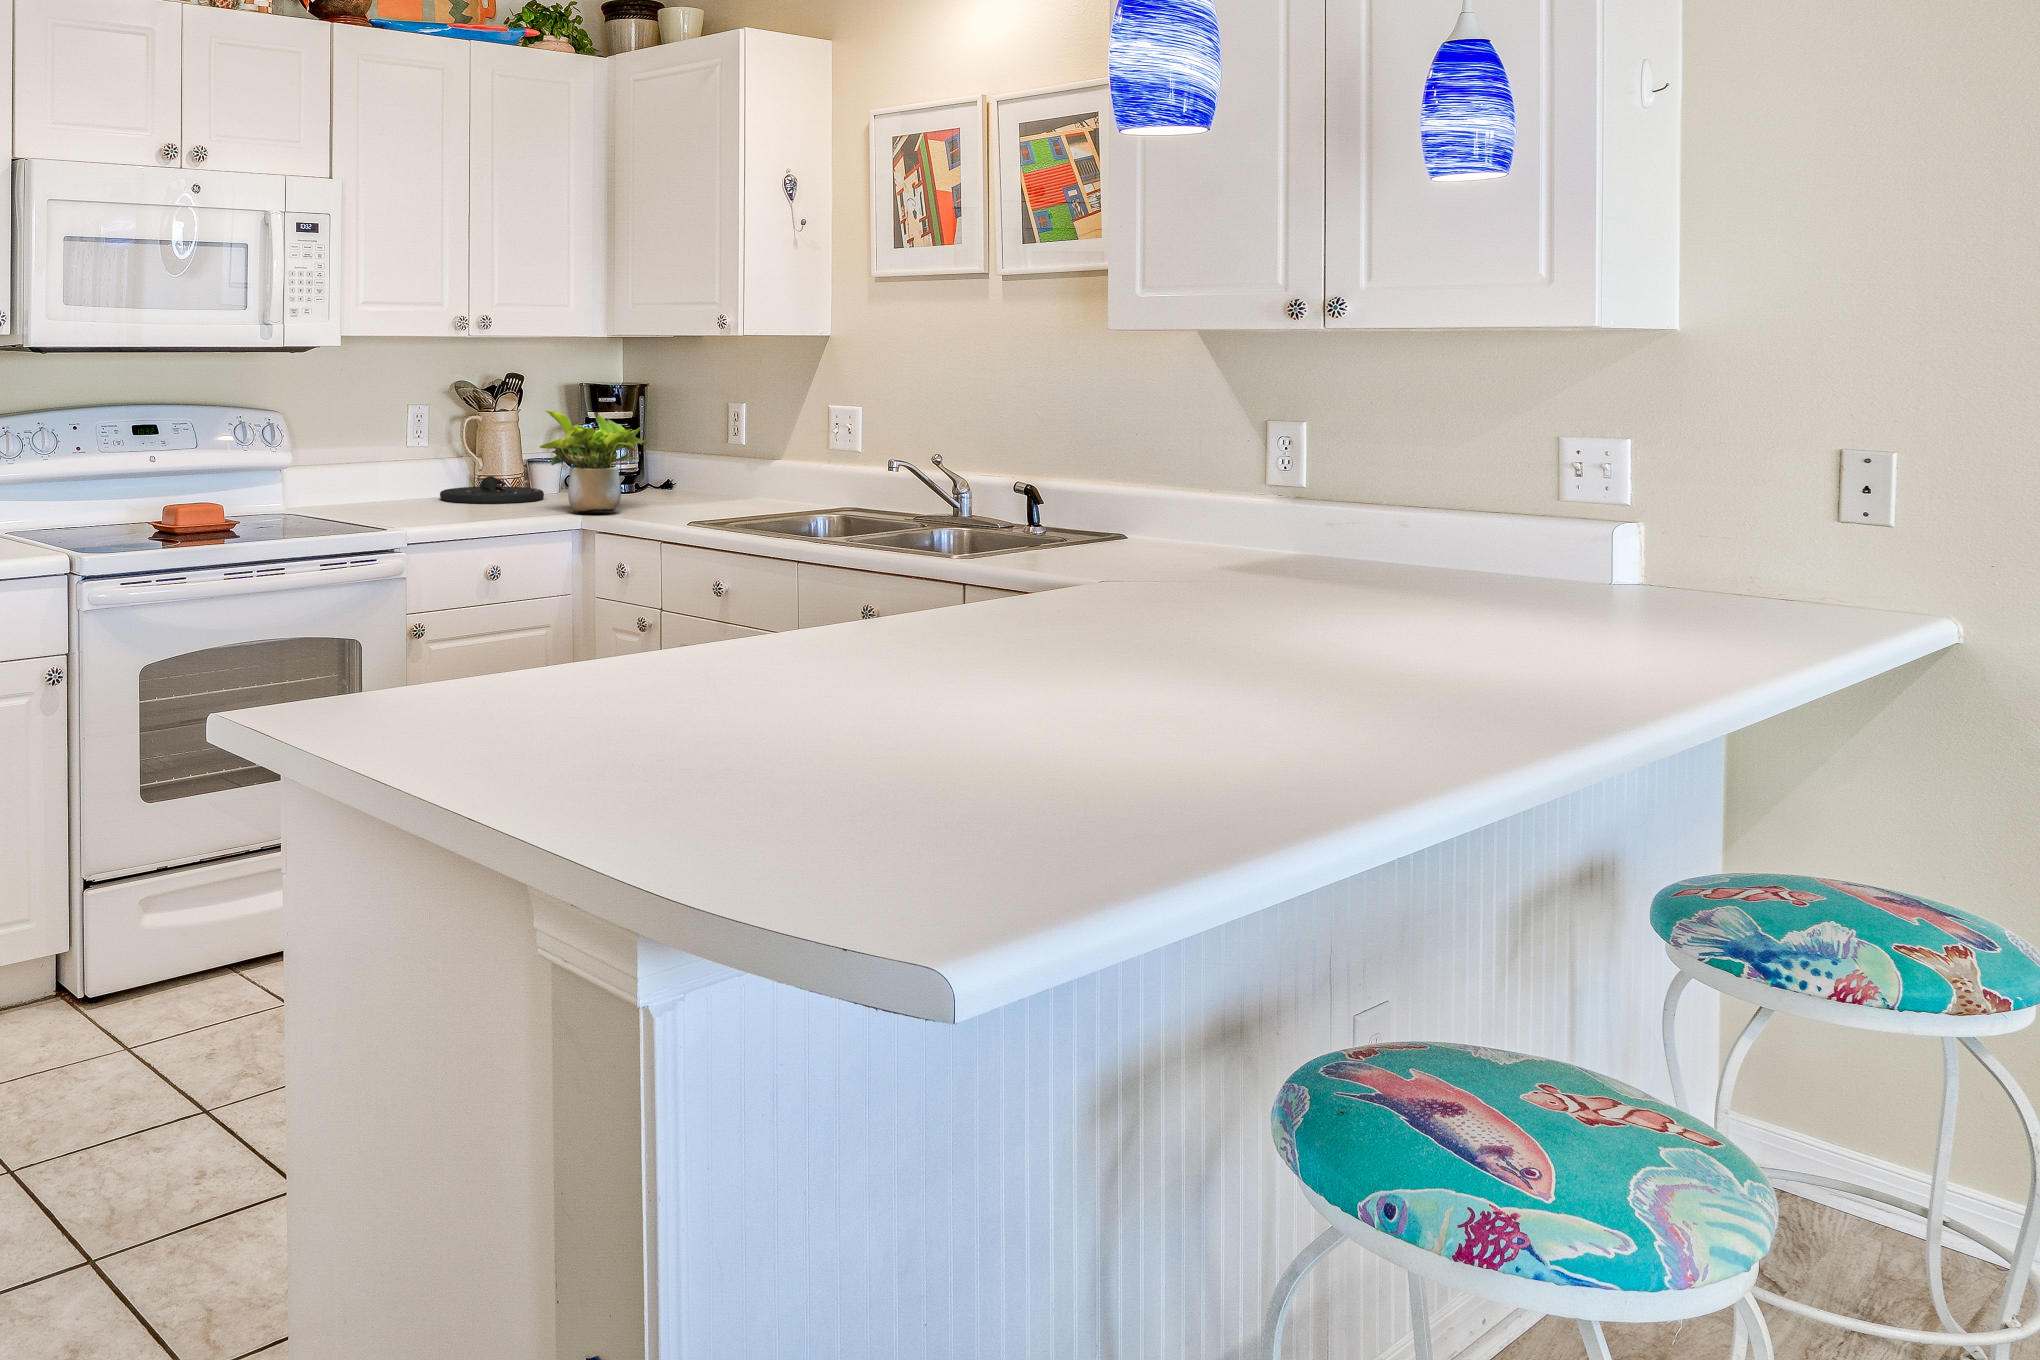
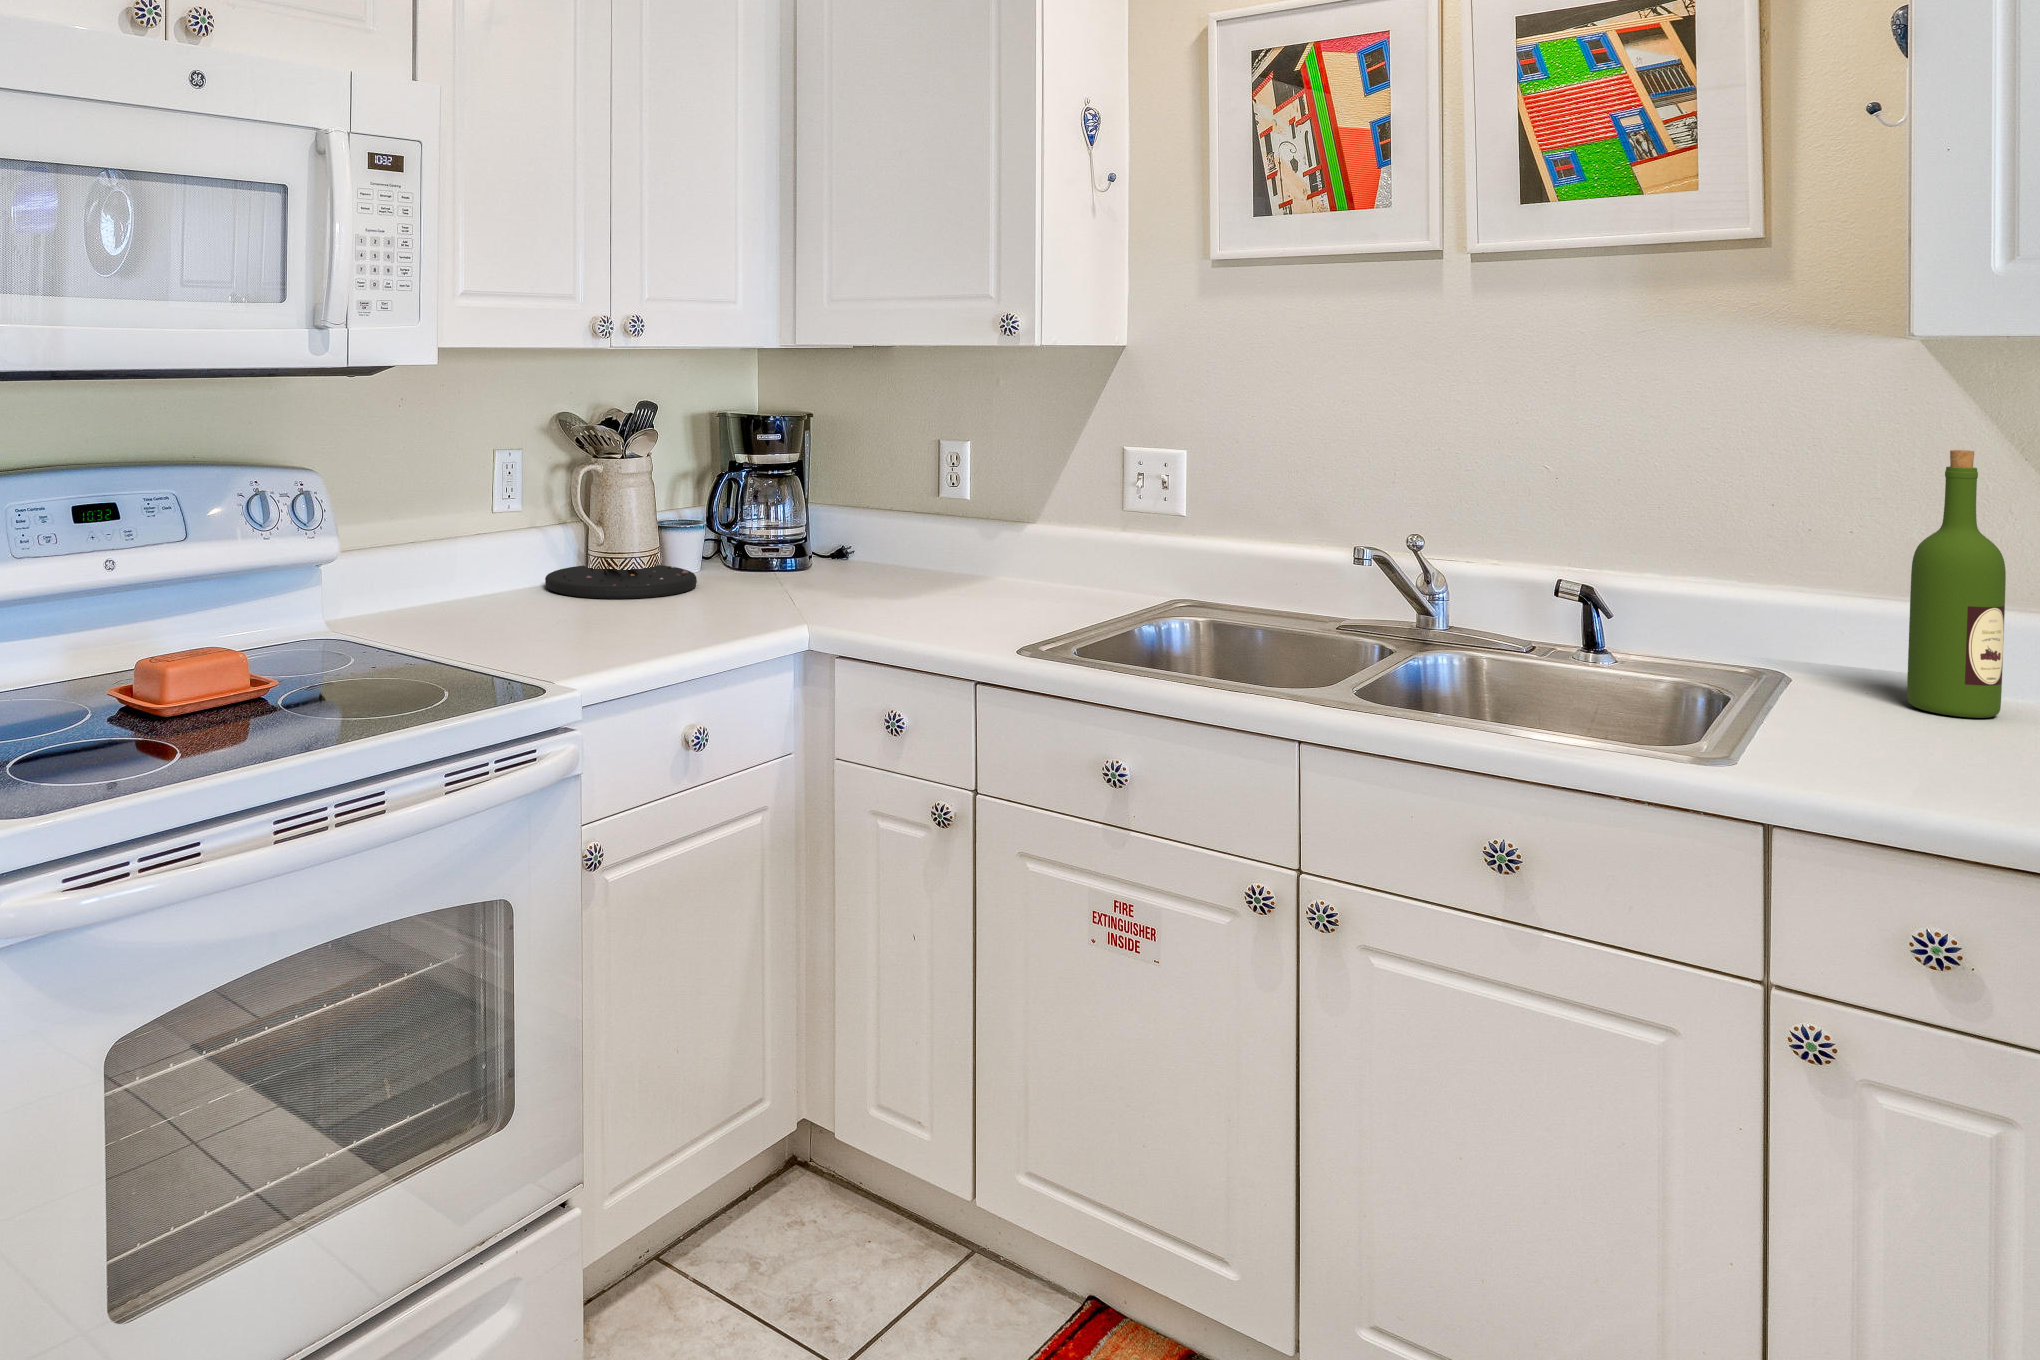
wine bottle: none [1150,396,1193,551] -> present [1907,450,2006,718]
potted plant: present [540,411,648,513] -> none [751,465,894,622]

